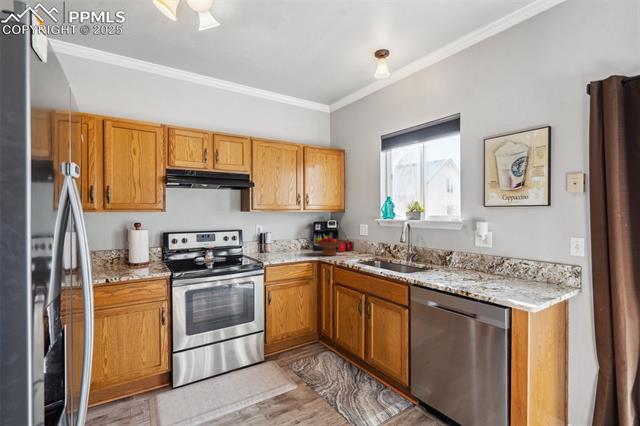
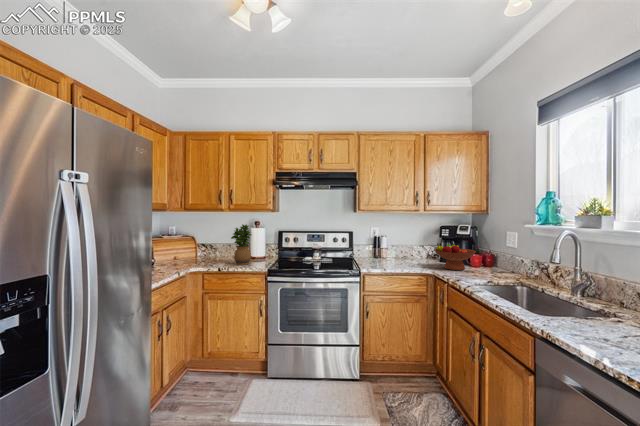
potted plant: none [114,226,142,273] -> present [231,224,252,265]

